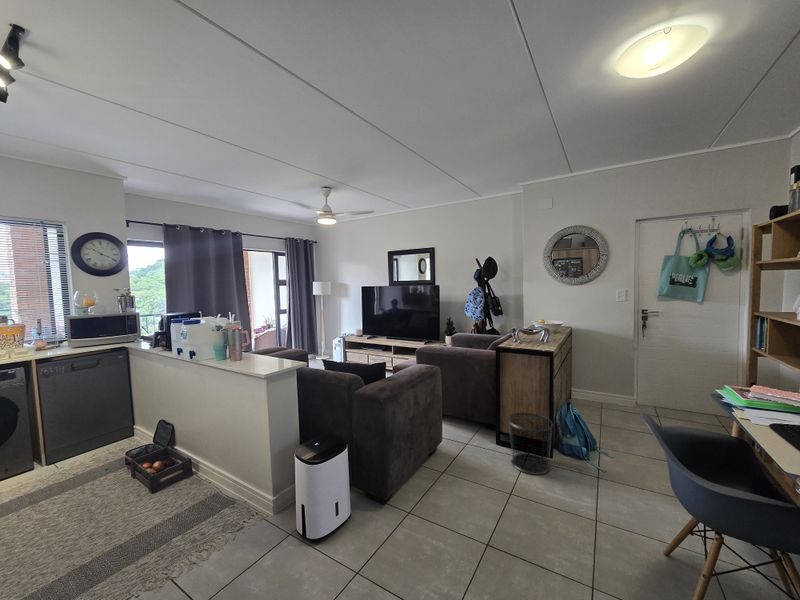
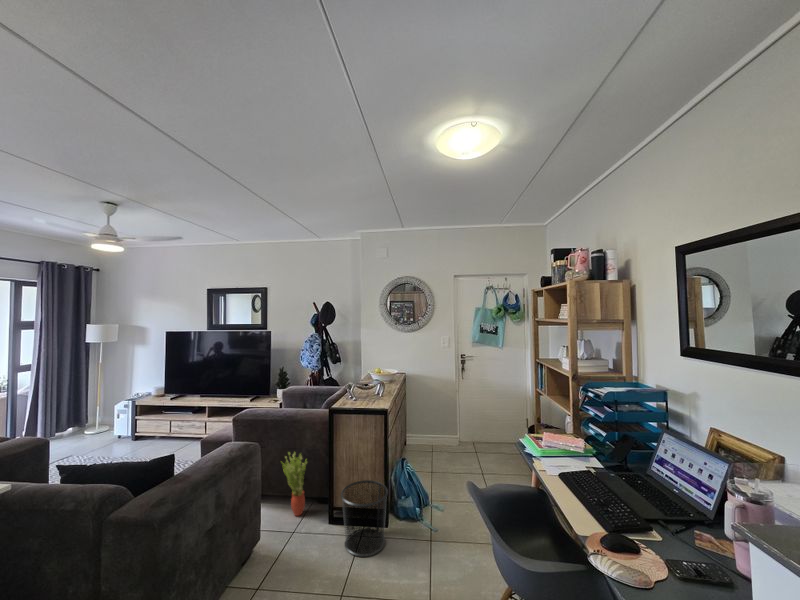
potted plant: none [454,381,477,434] -> present [283,453,307,516]

